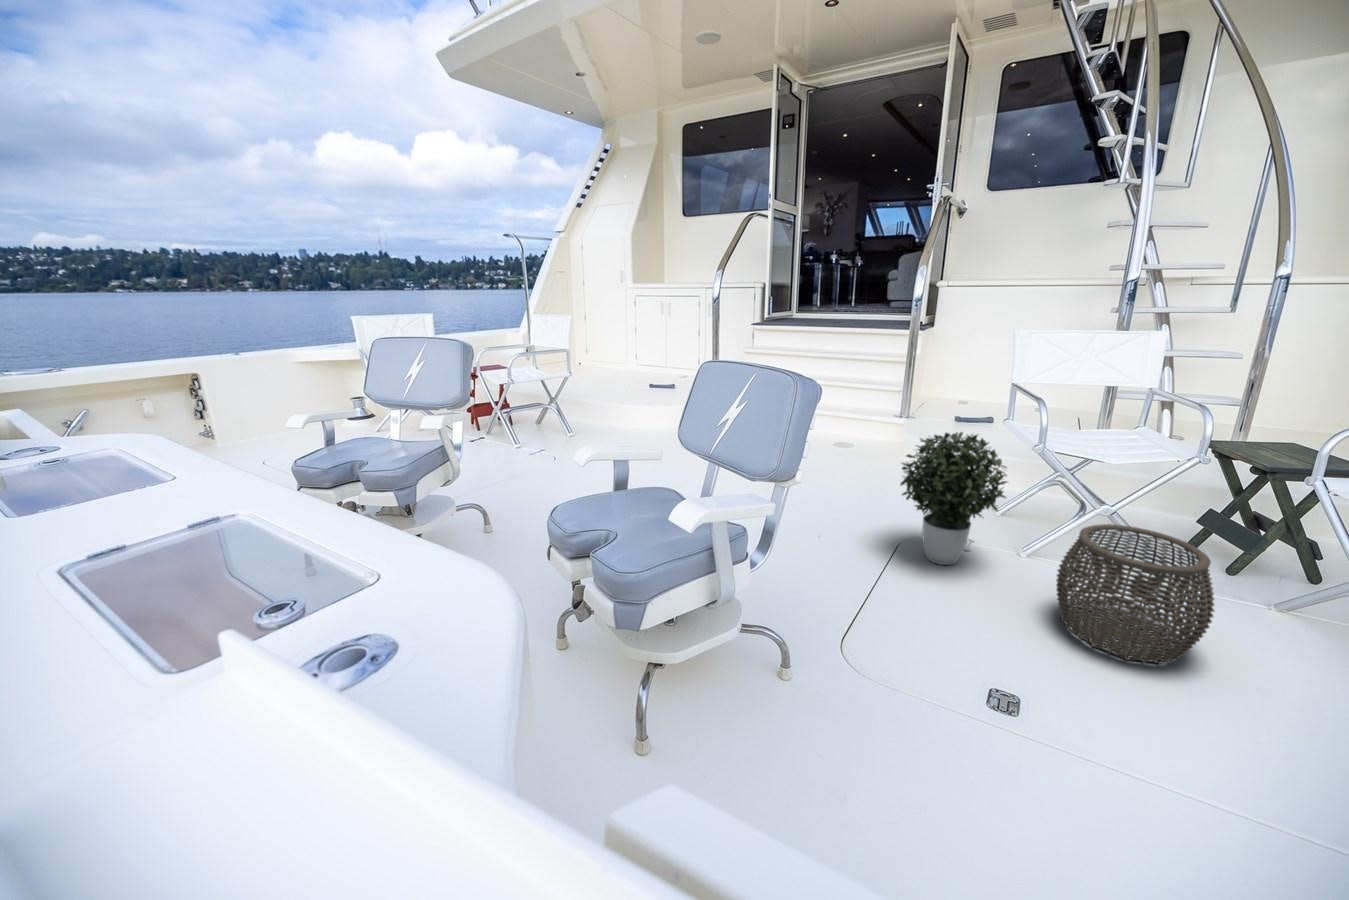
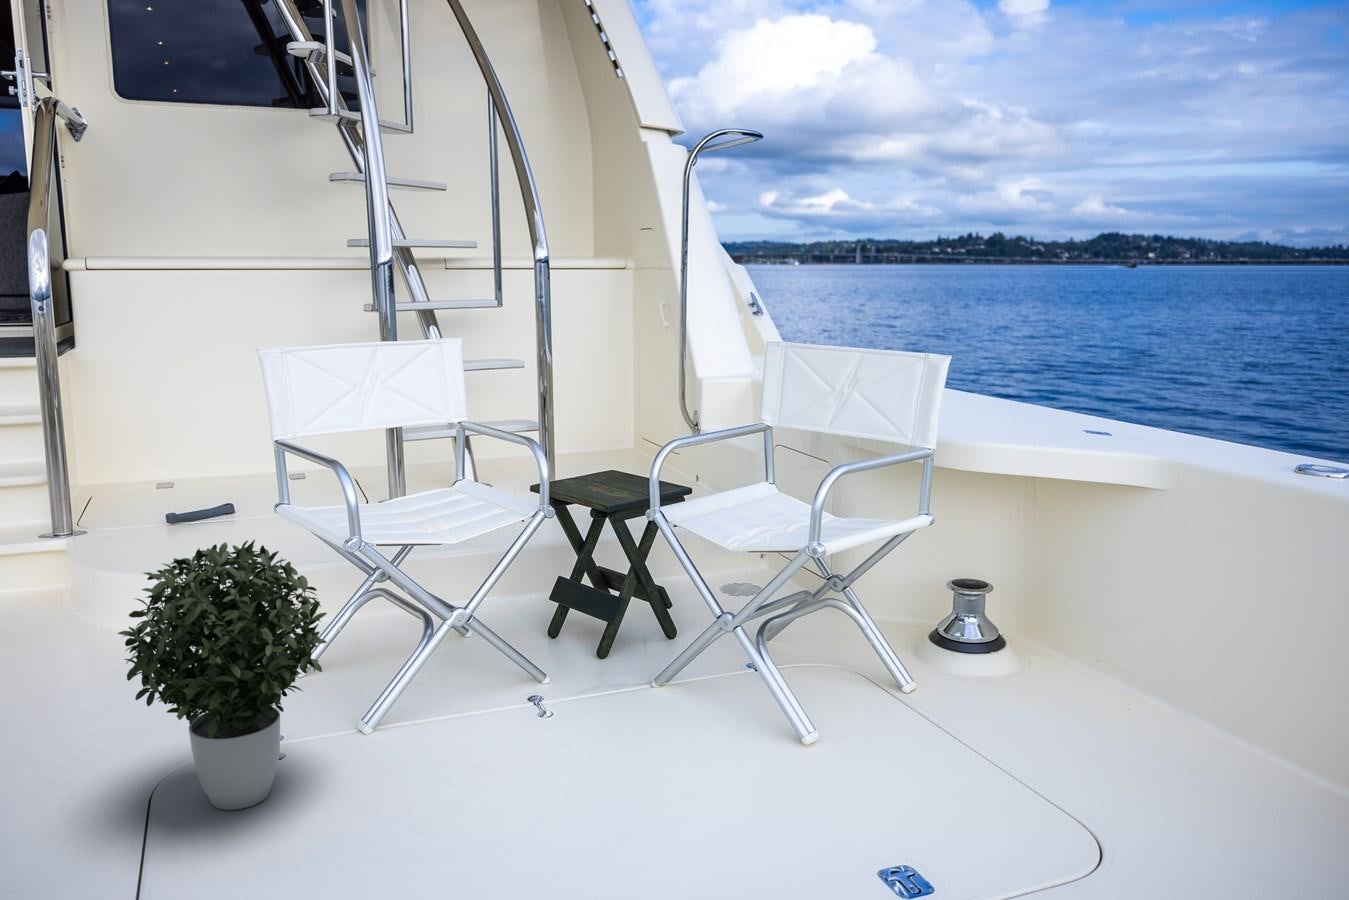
woven basket: present [1056,524,1214,664] -> none [436,628,623,836]

